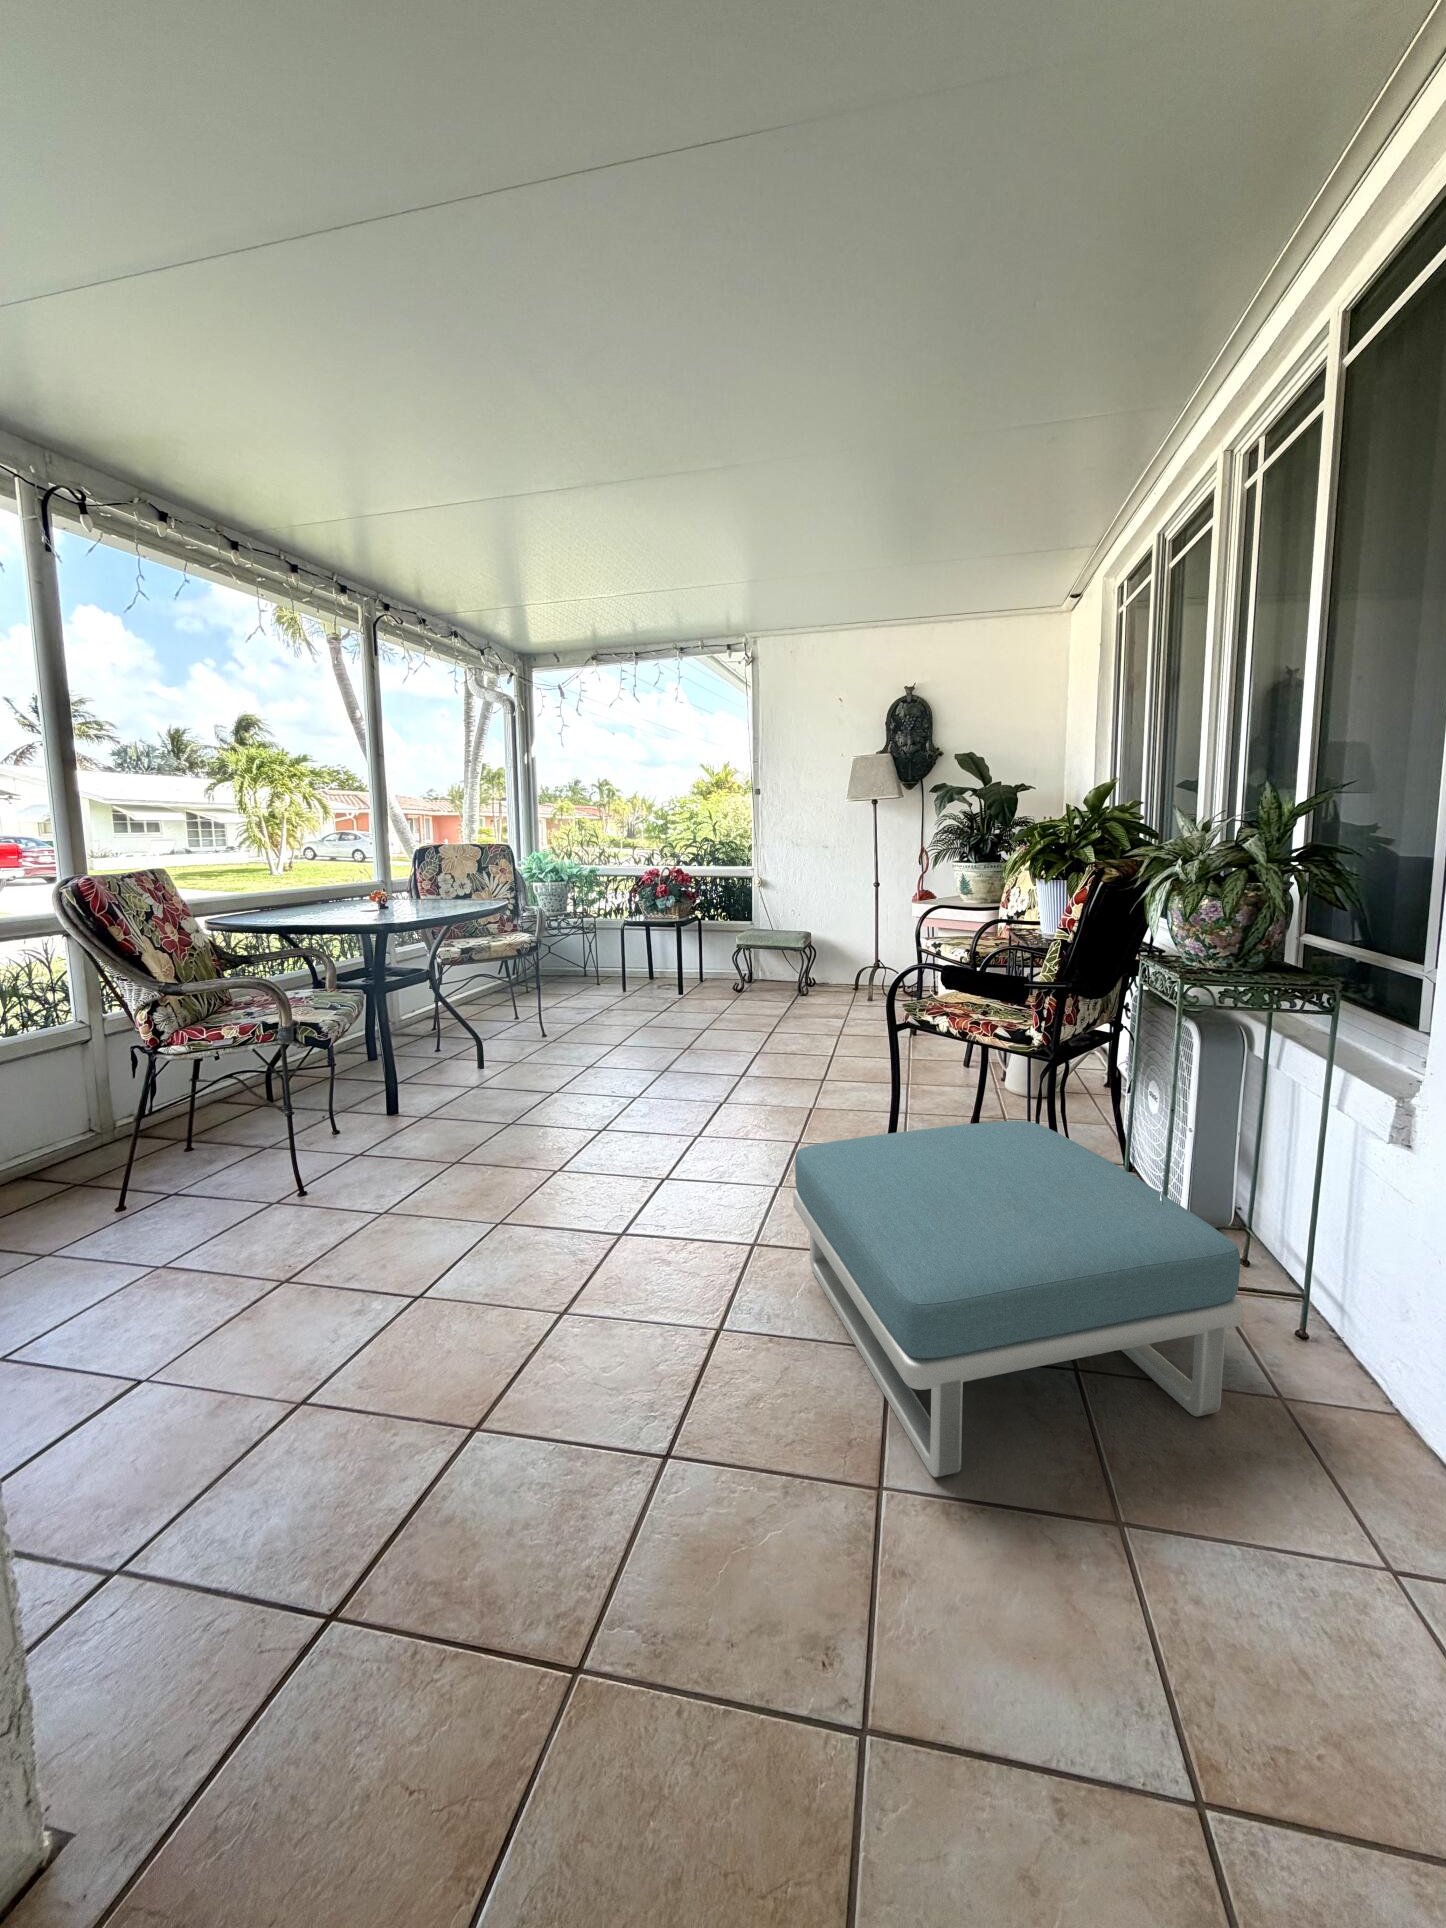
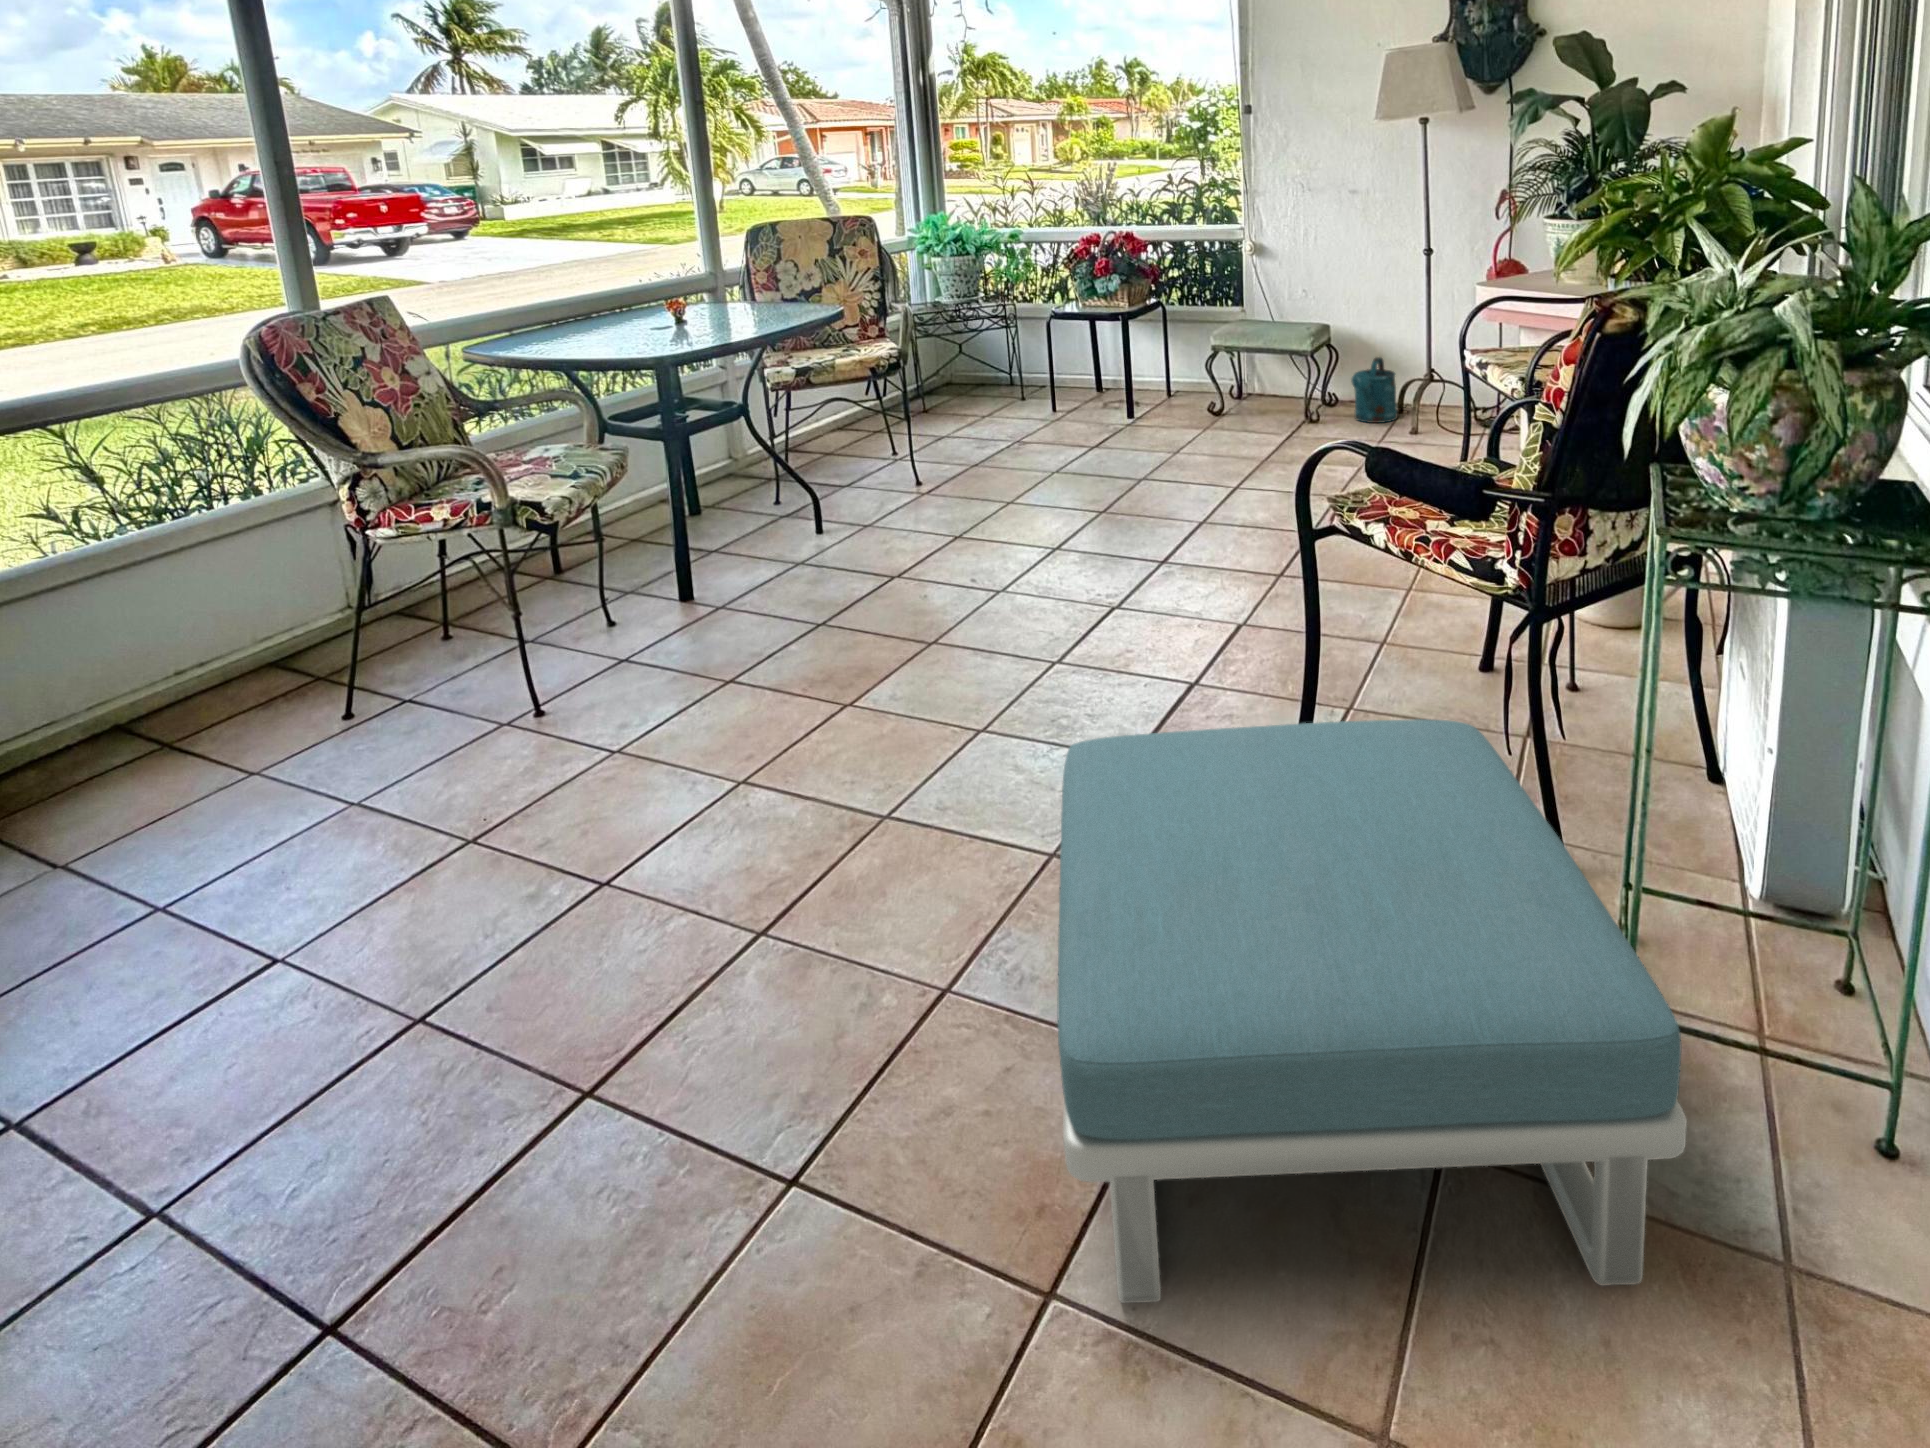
watering can: none [830,954,857,995] -> present [1352,357,1398,423]

